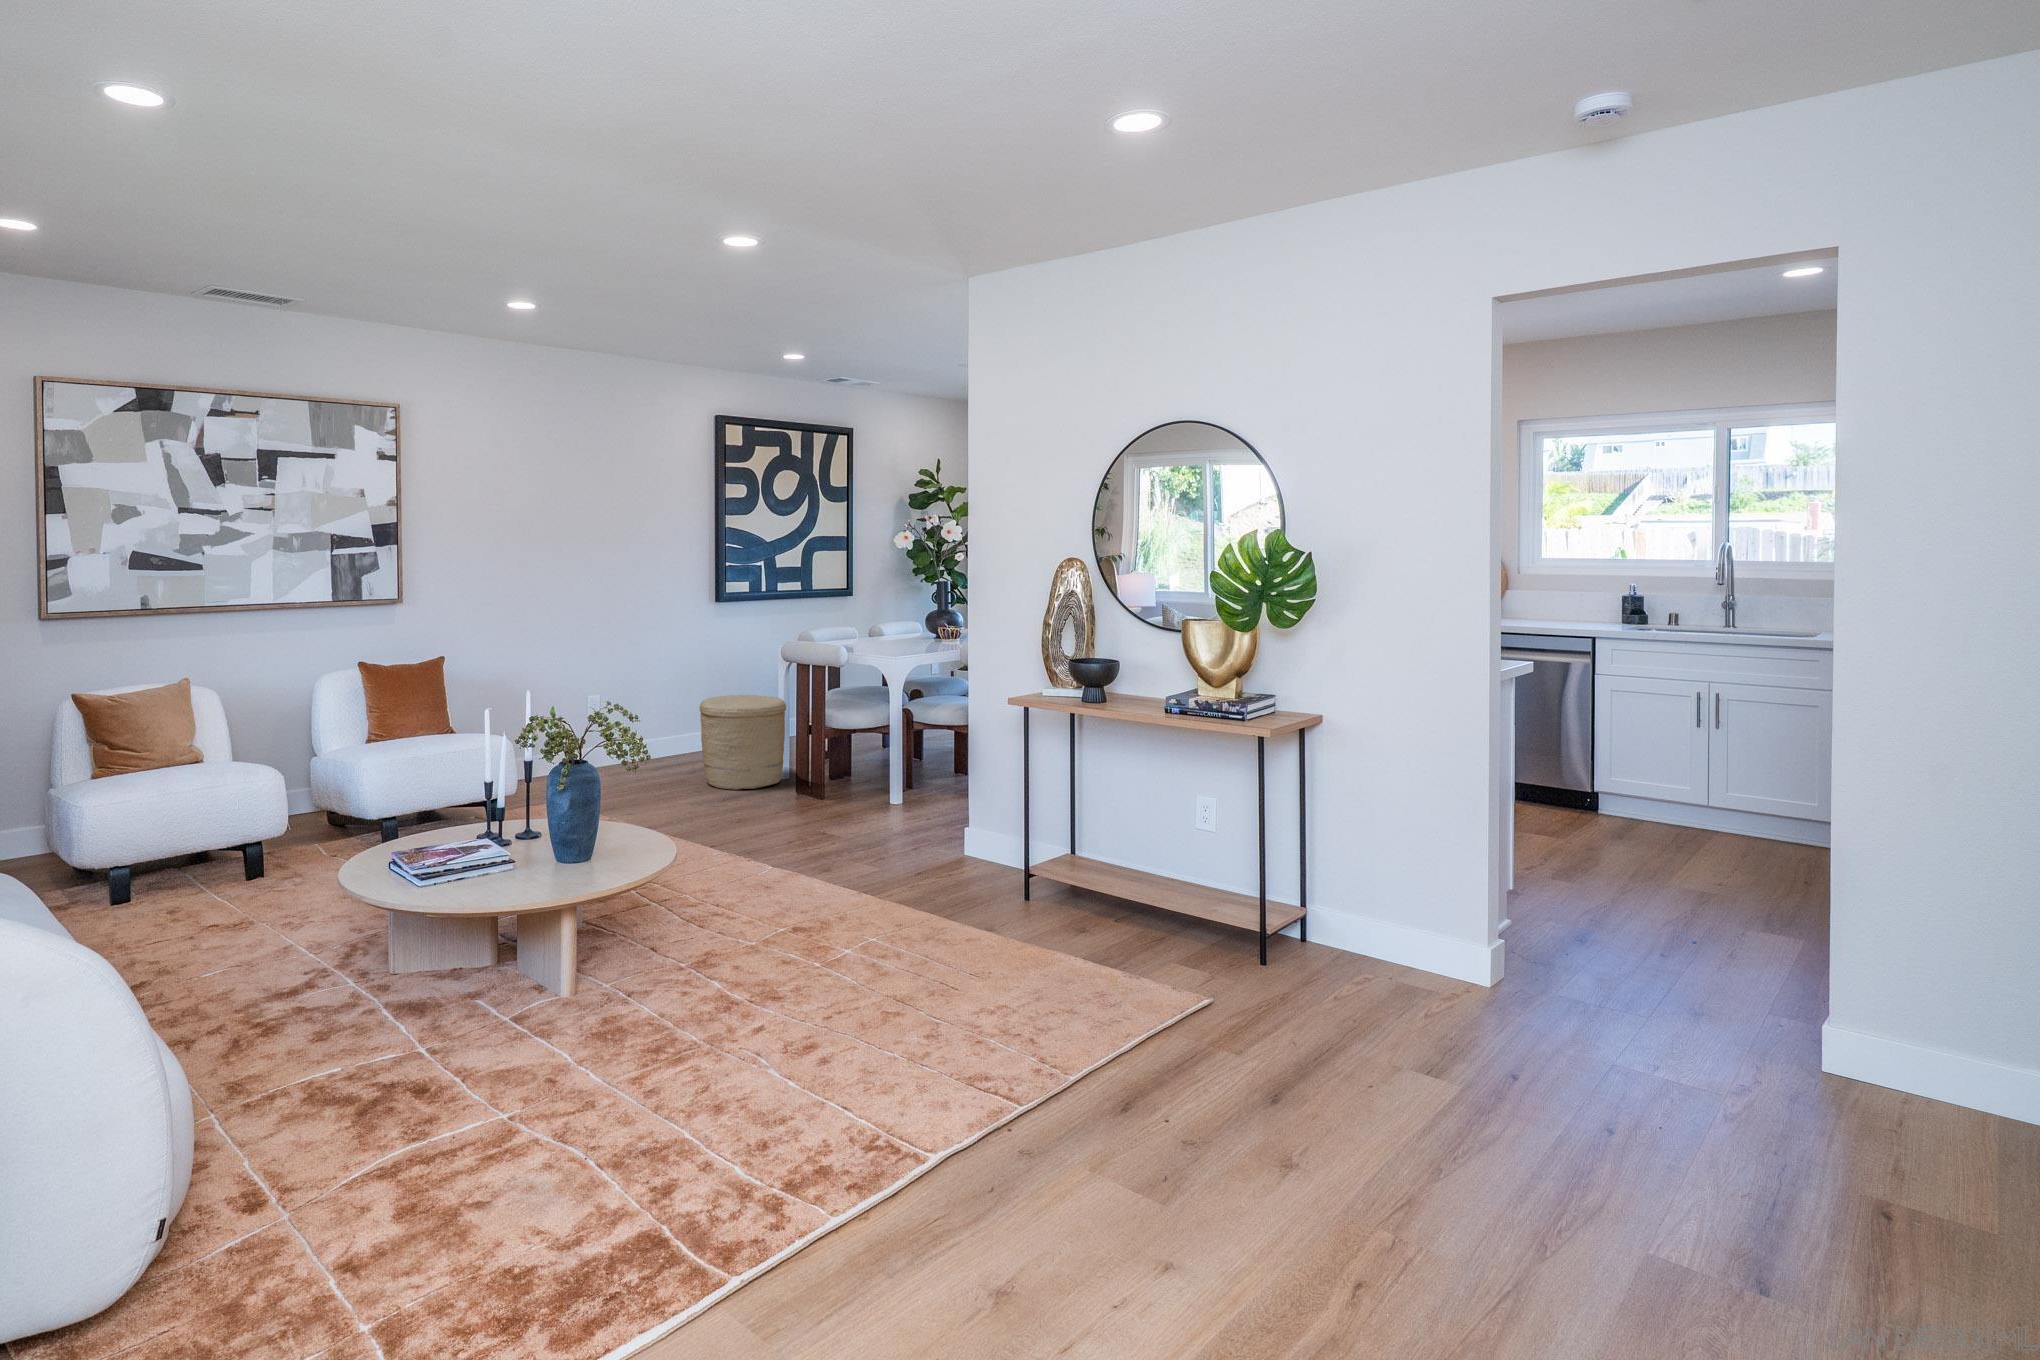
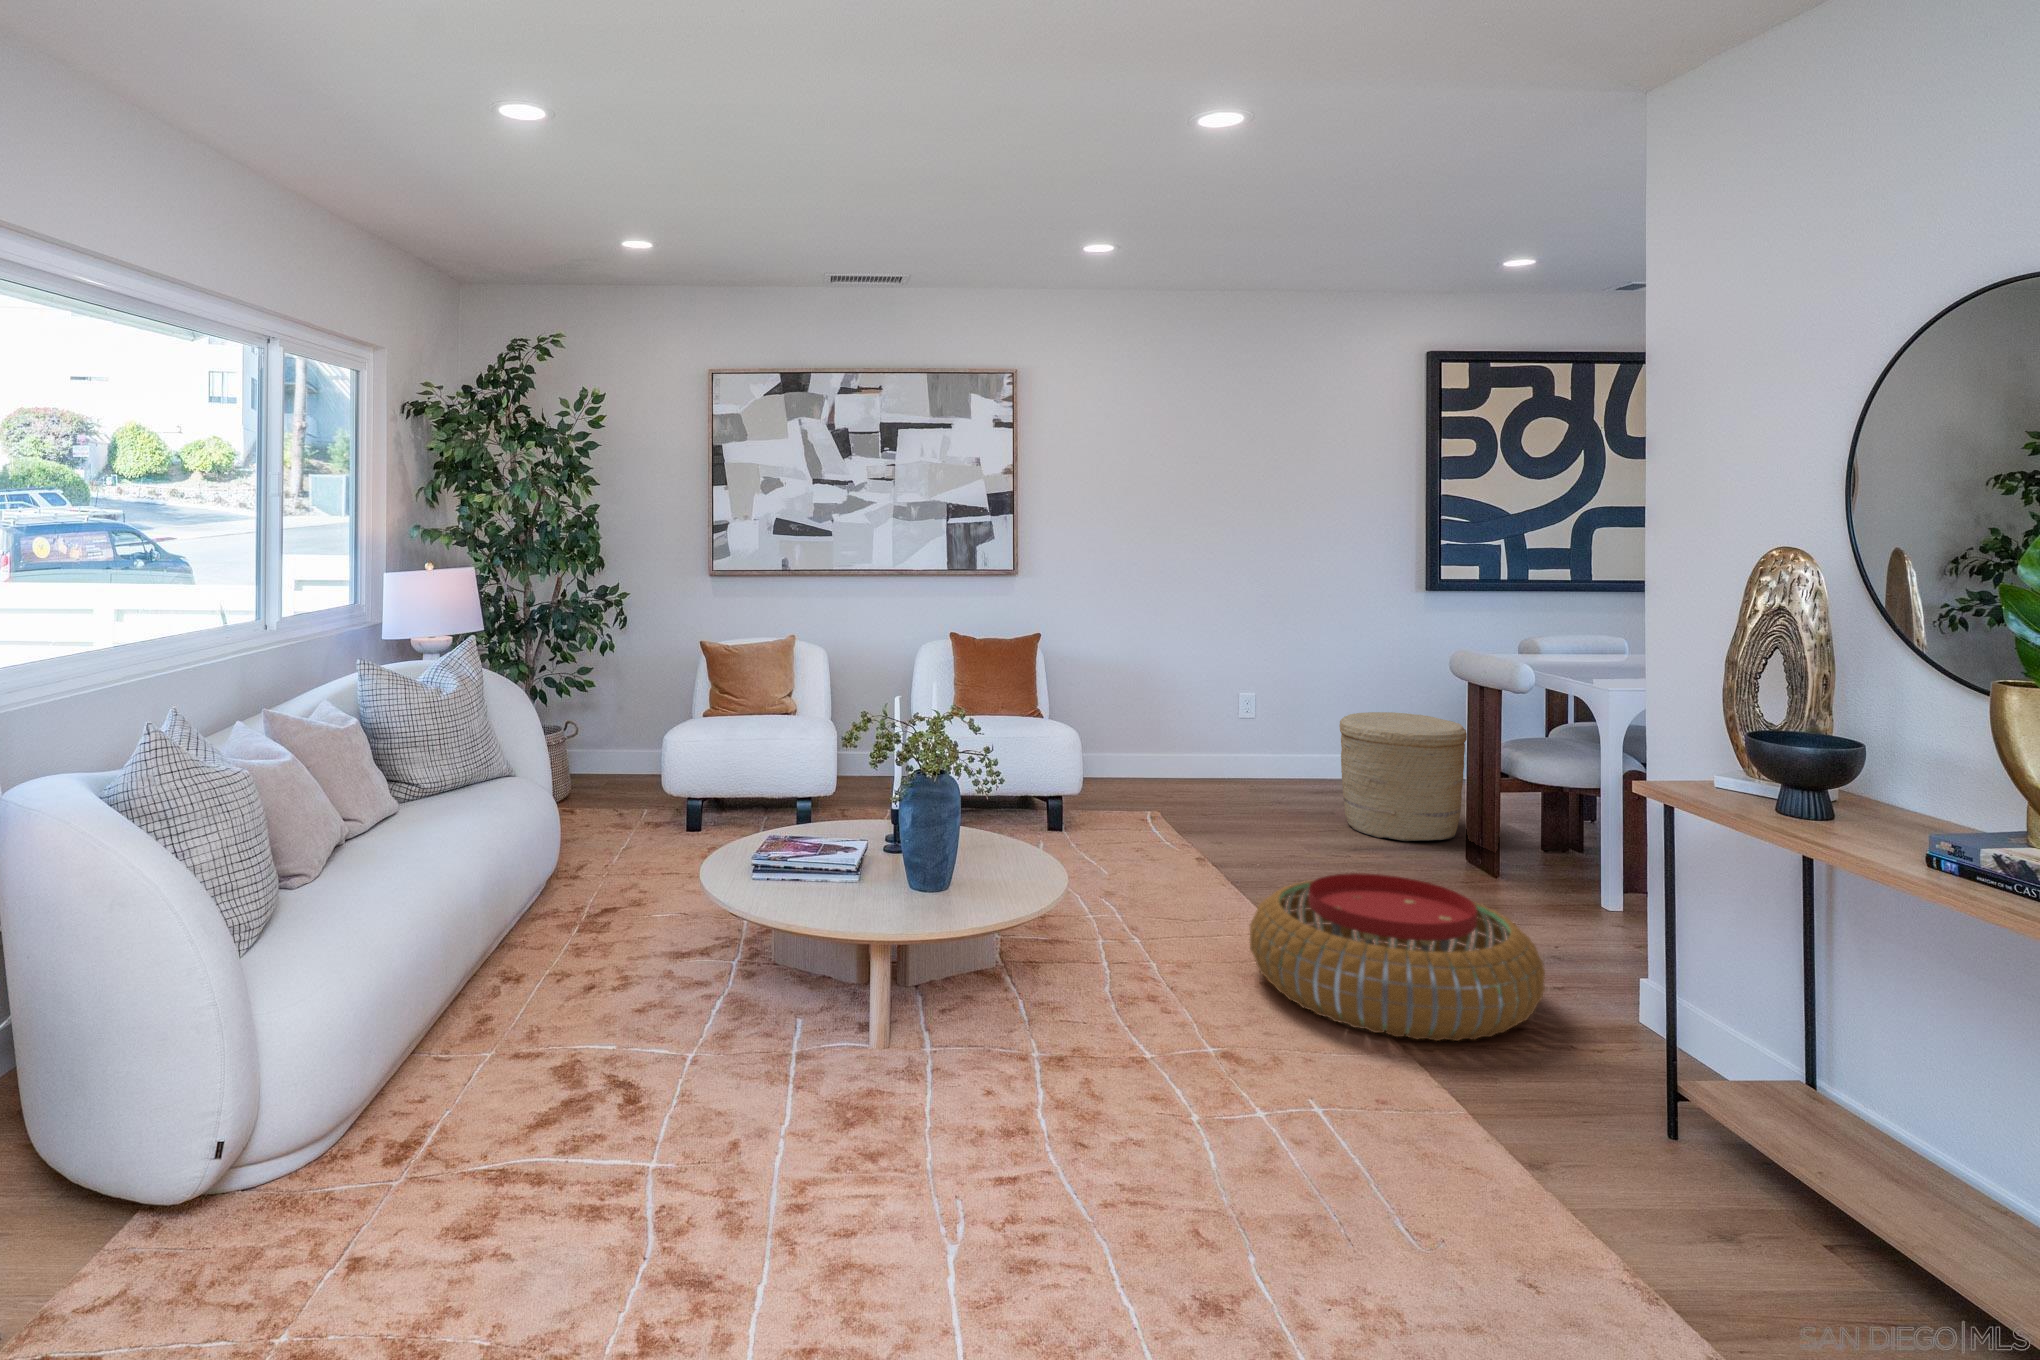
pouf: none [743,797,925,897] -> present [1249,873,1545,1041]

